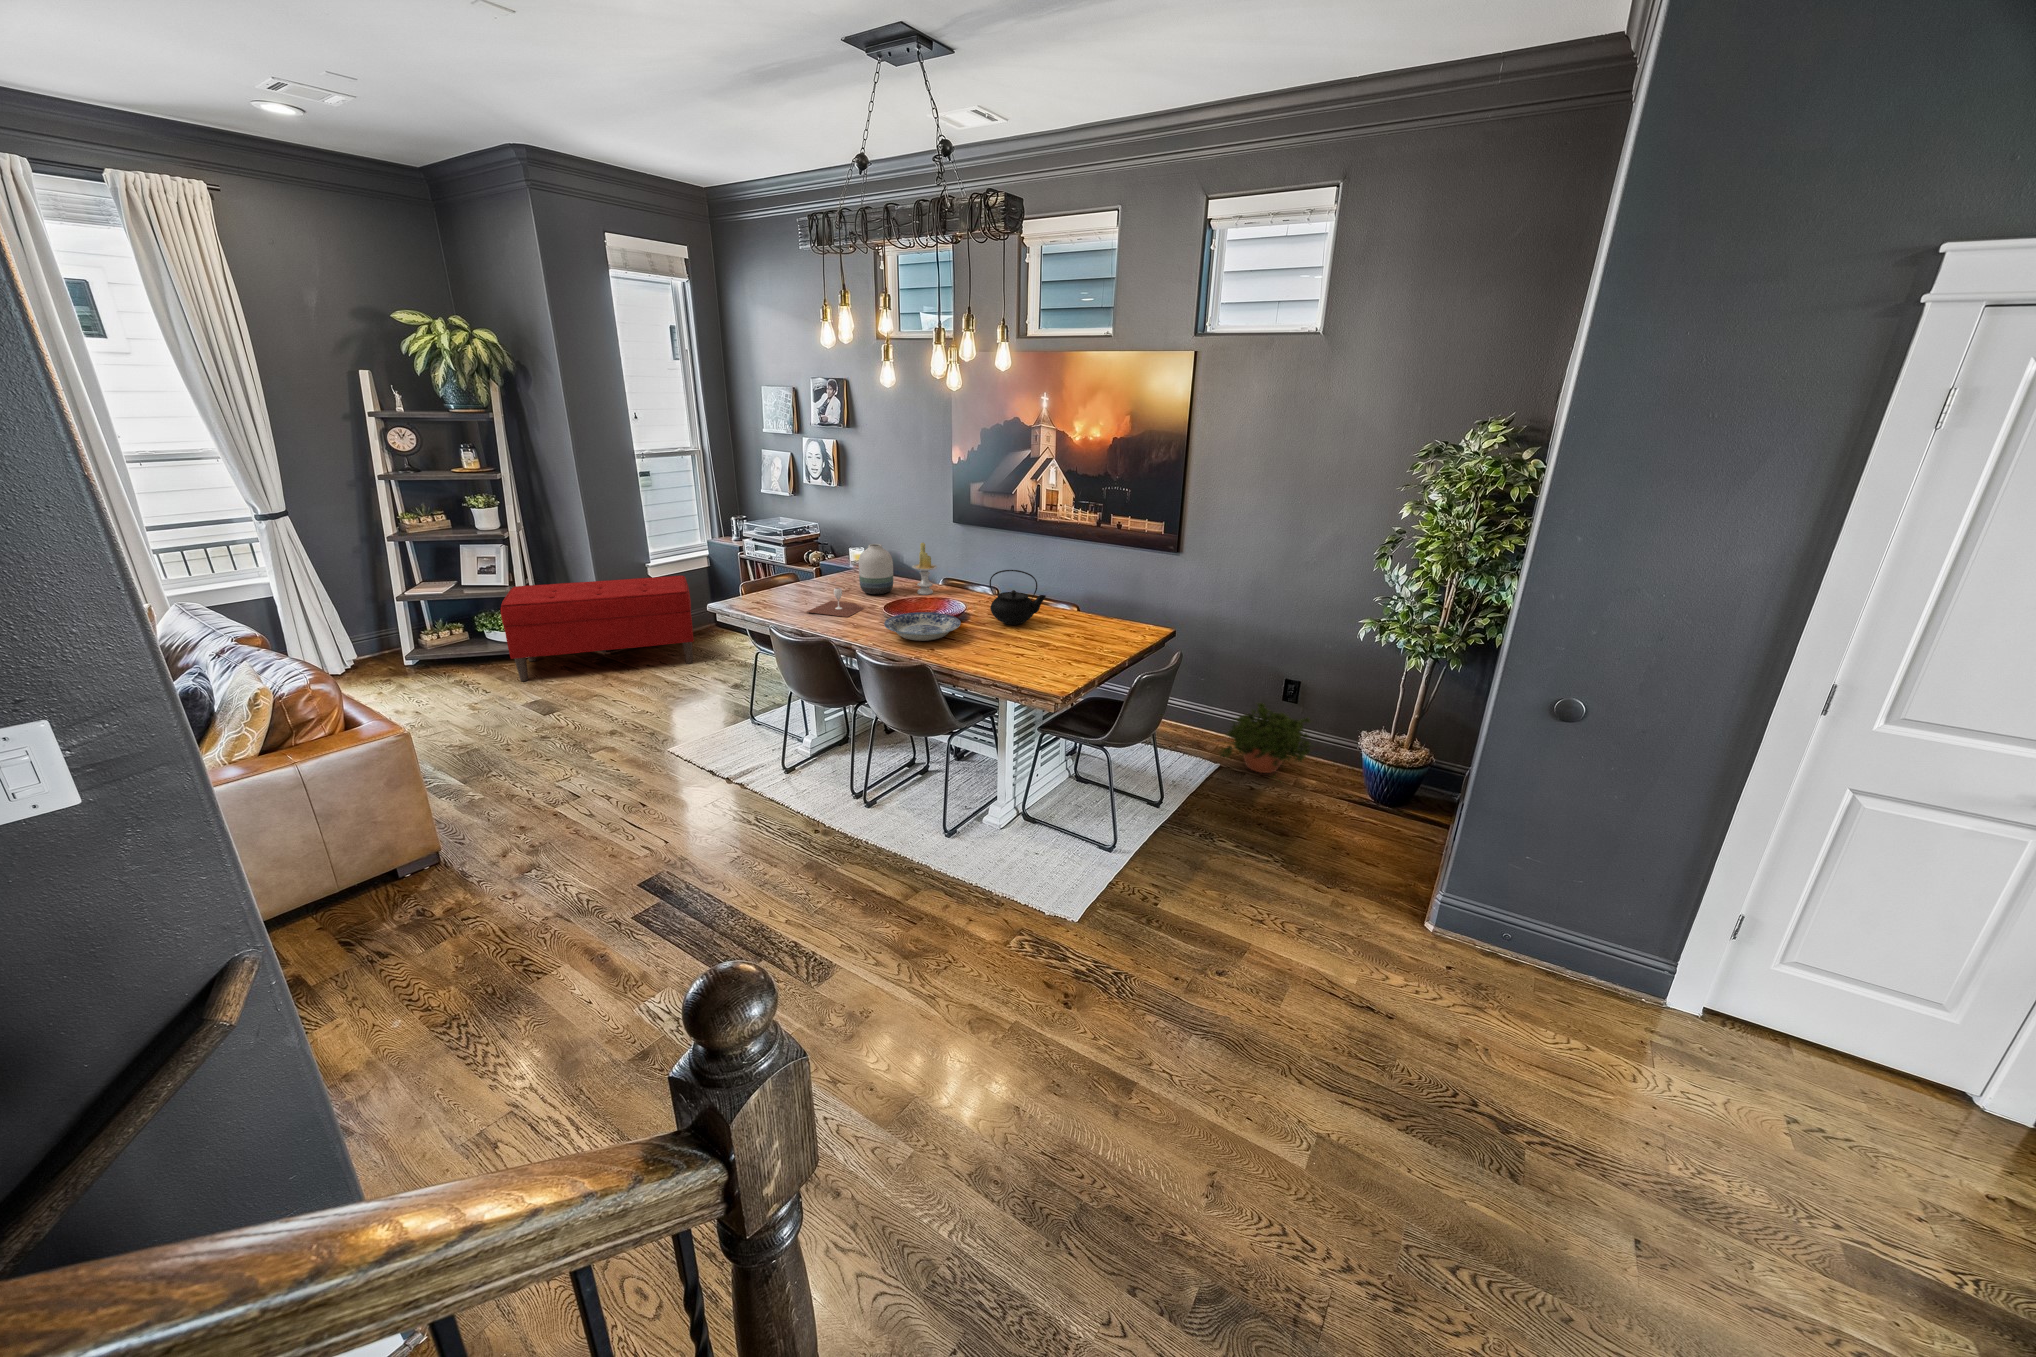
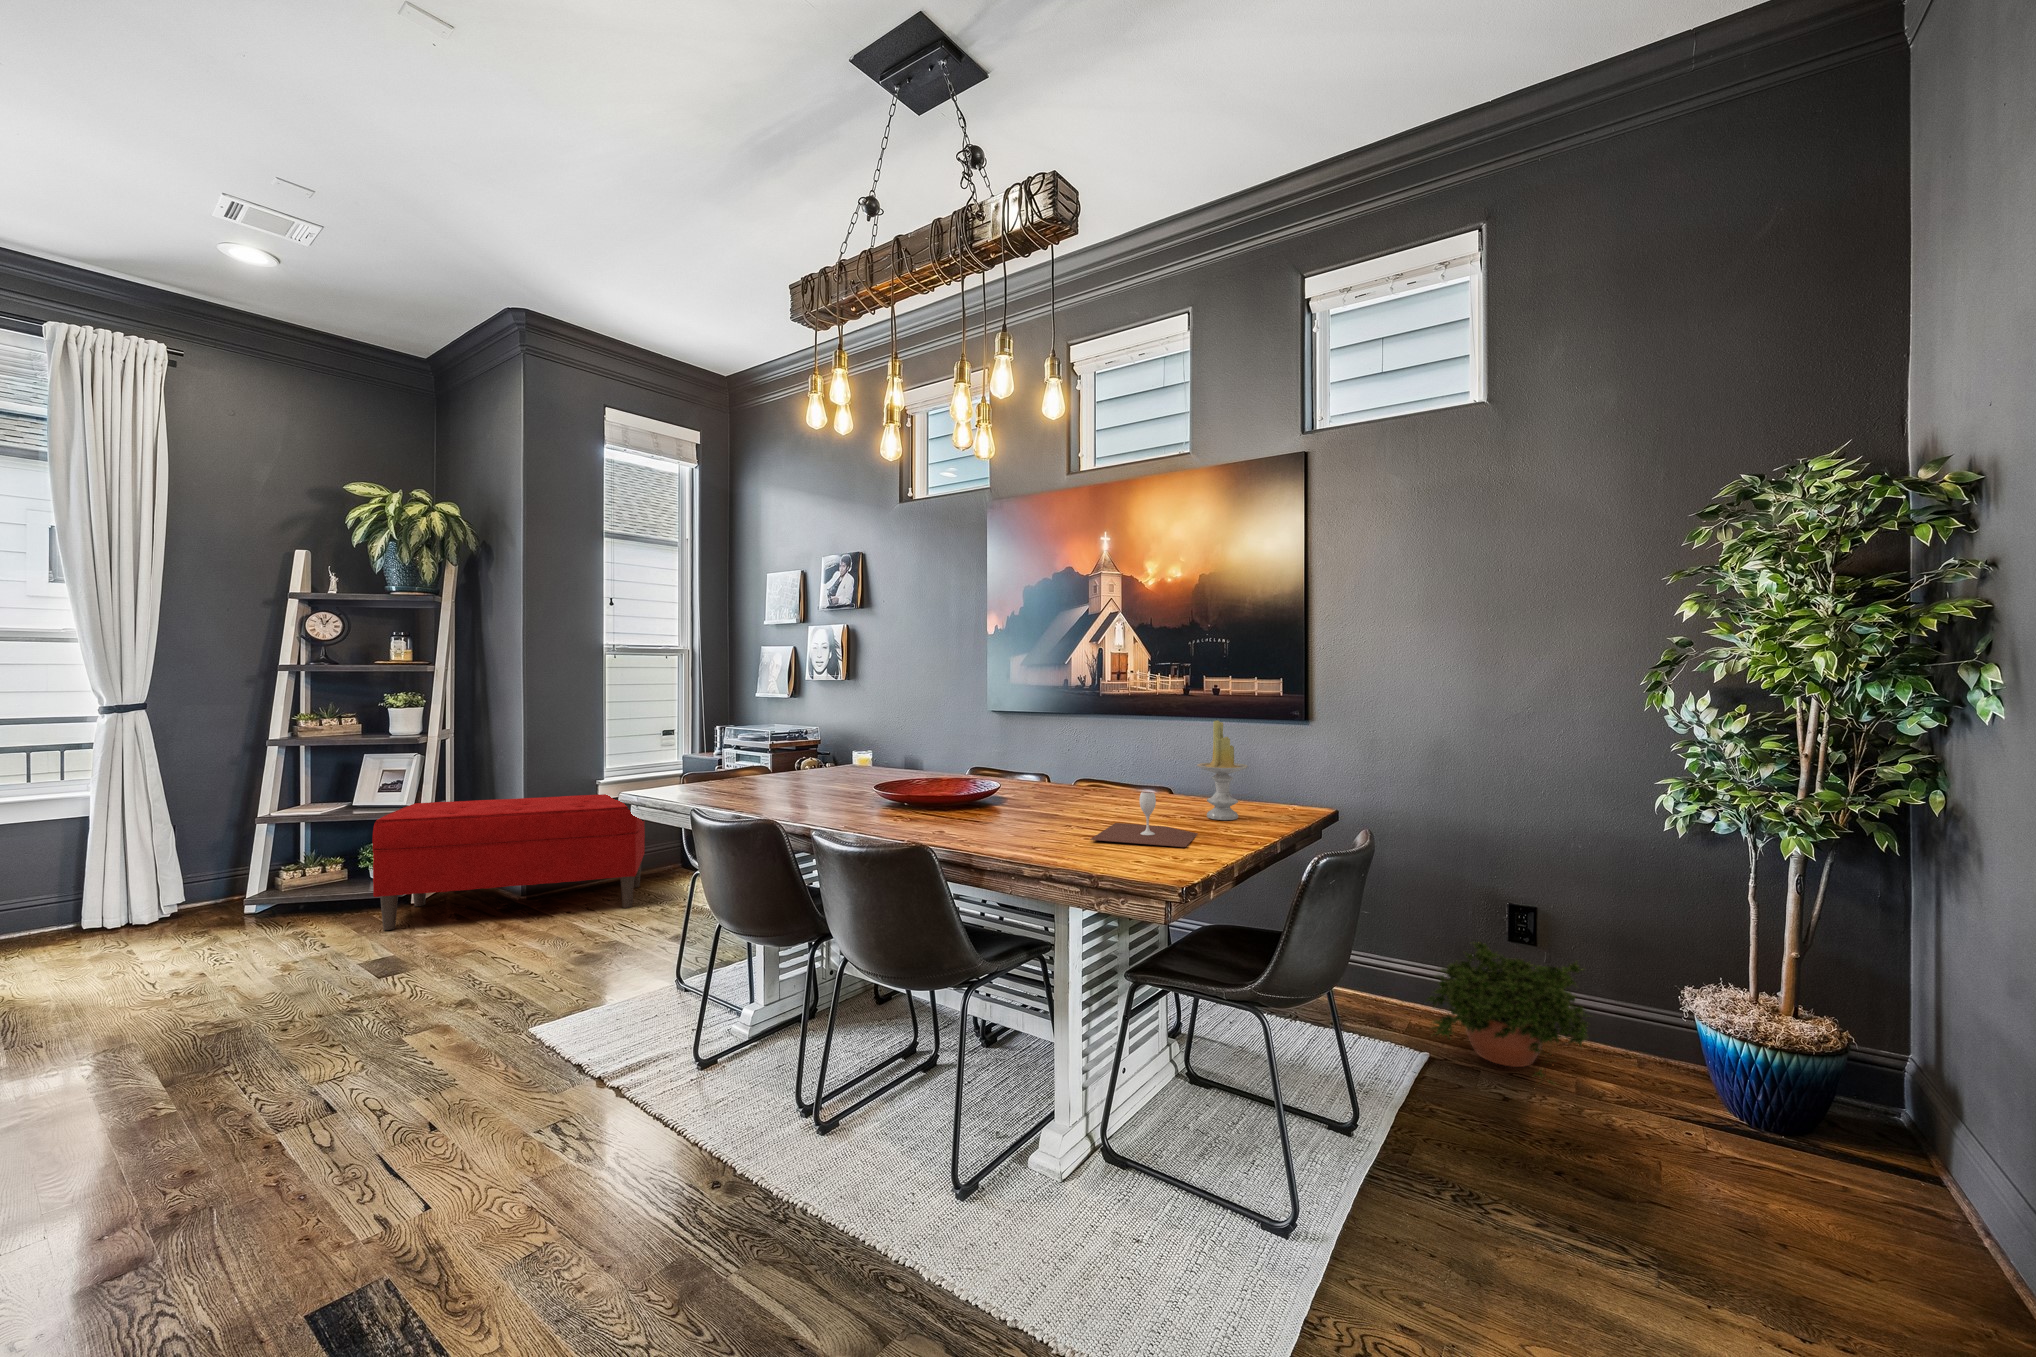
candle: present [912,543,937,595] -> present [1197,720,1248,820]
vase: present [859,544,893,594] -> none [851,714,899,784]
teapot: present [990,570,1046,625] -> none [1037,722,1125,808]
wine glass: present [807,587,864,617] -> present [1090,792,1198,847]
plate: present [884,612,961,641] -> none [869,790,991,826]

